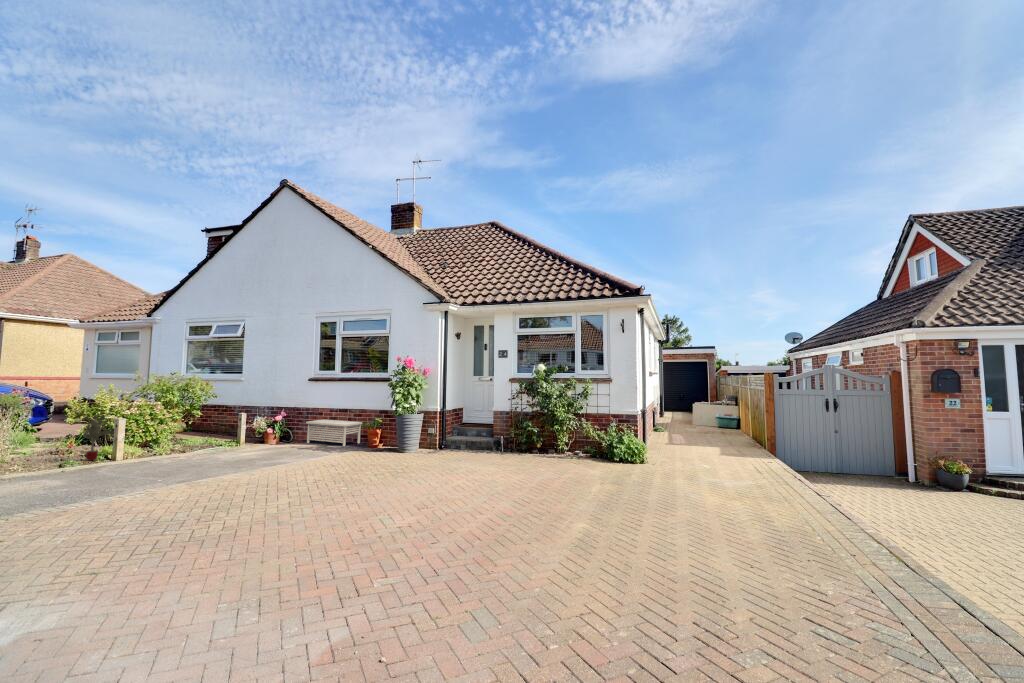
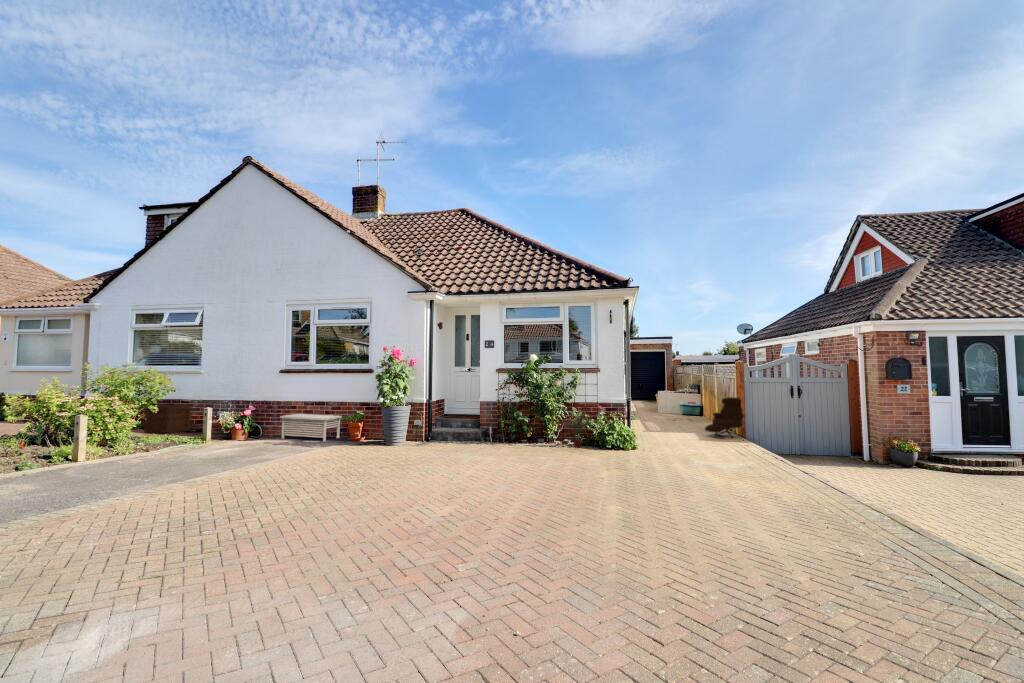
wooden crate: none [192,408,234,436] -> present [144,404,191,433]
lounge chair: none [729,410,775,453] -> present [705,397,744,437]
potted tree: present [84,414,113,461] -> present [565,409,592,447]

